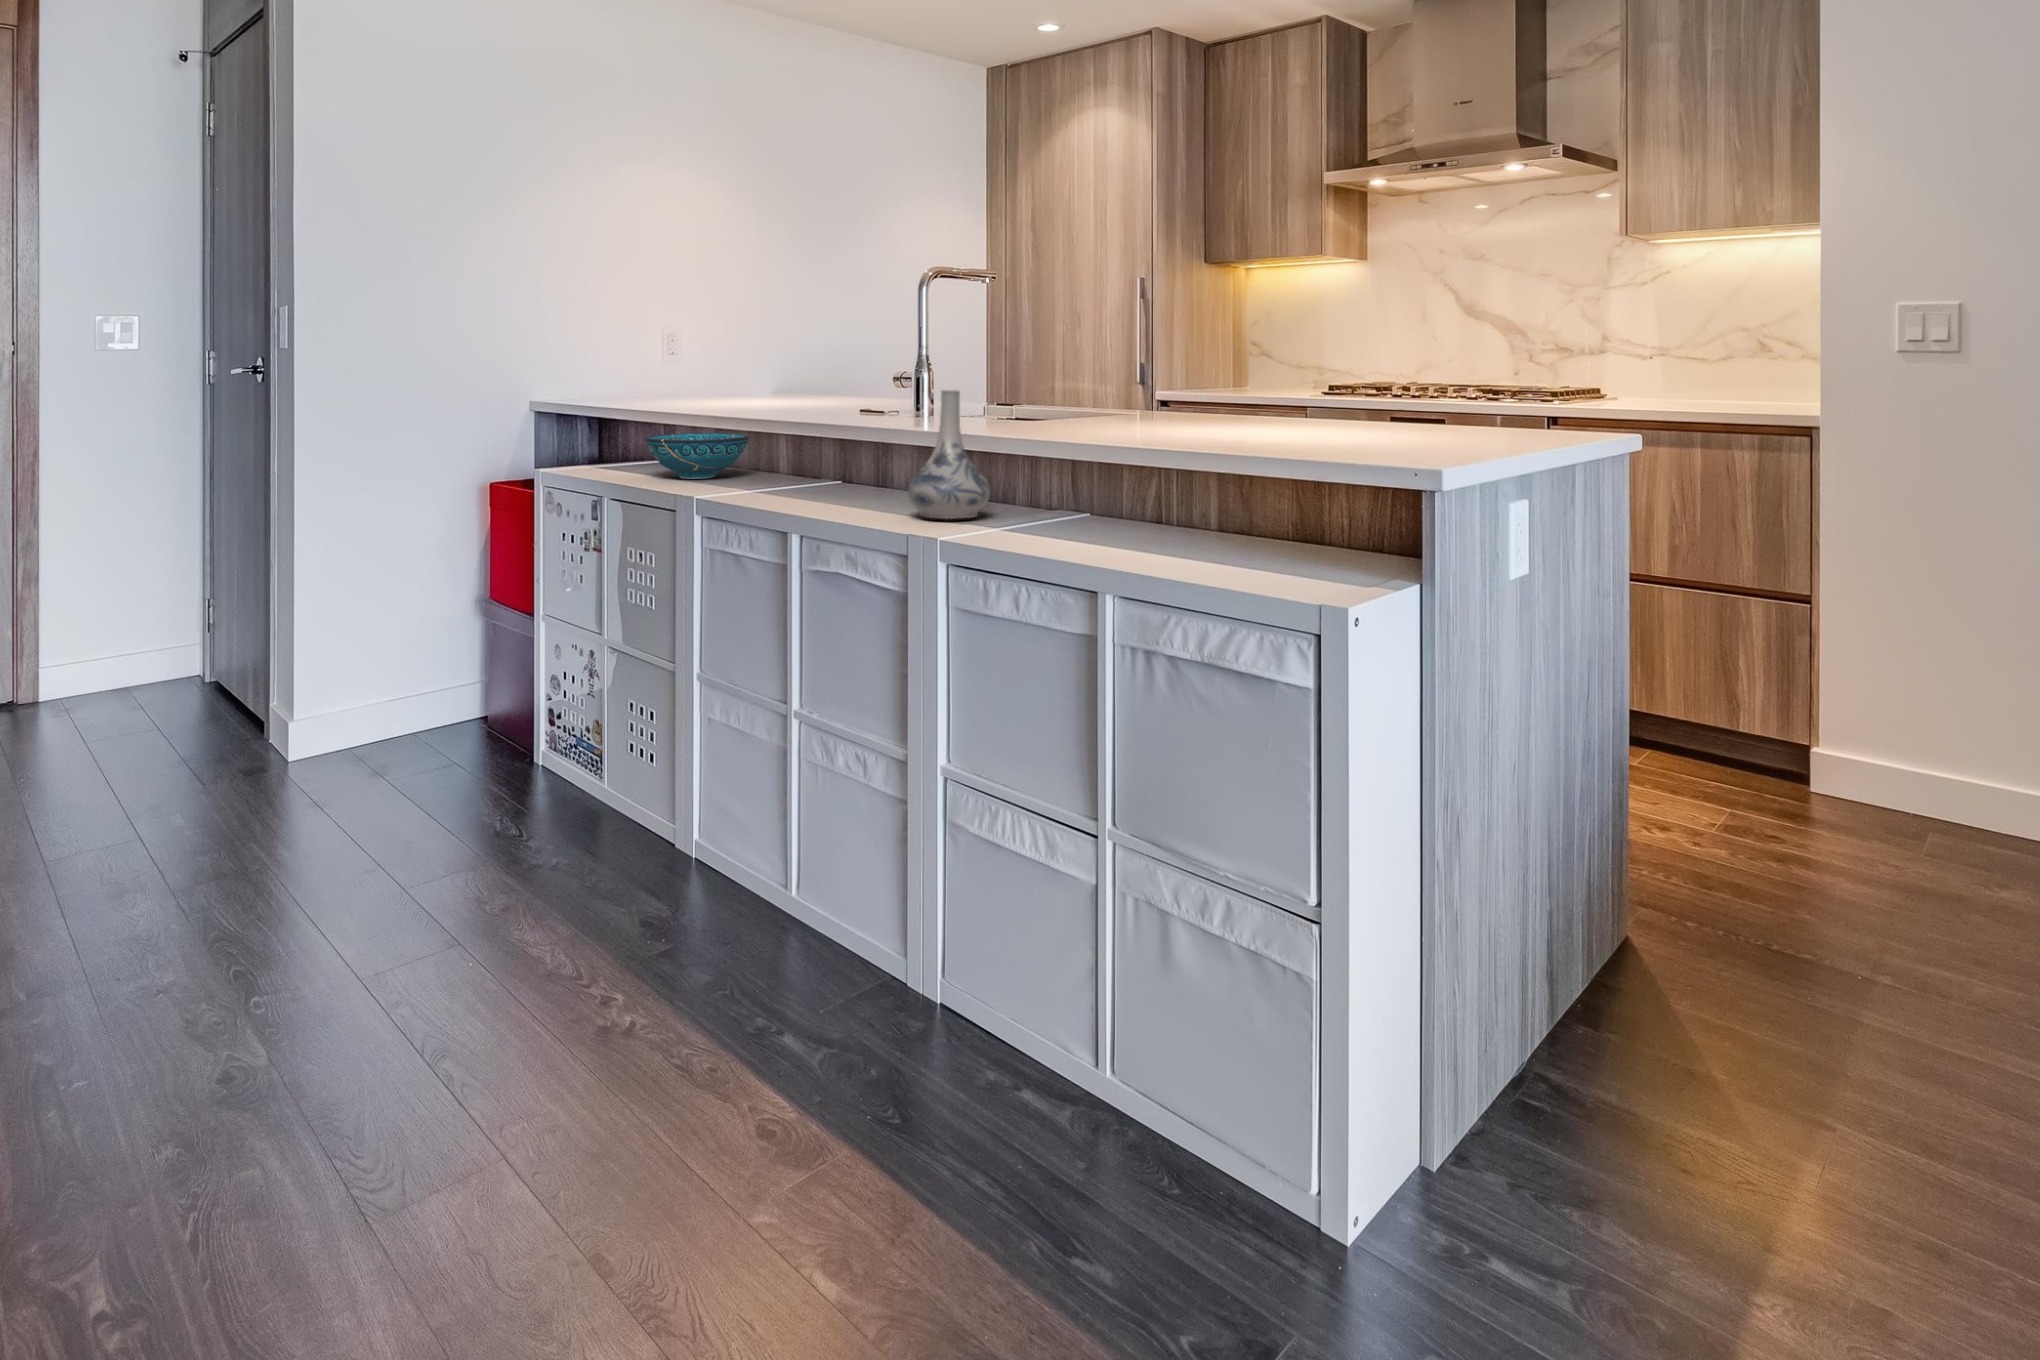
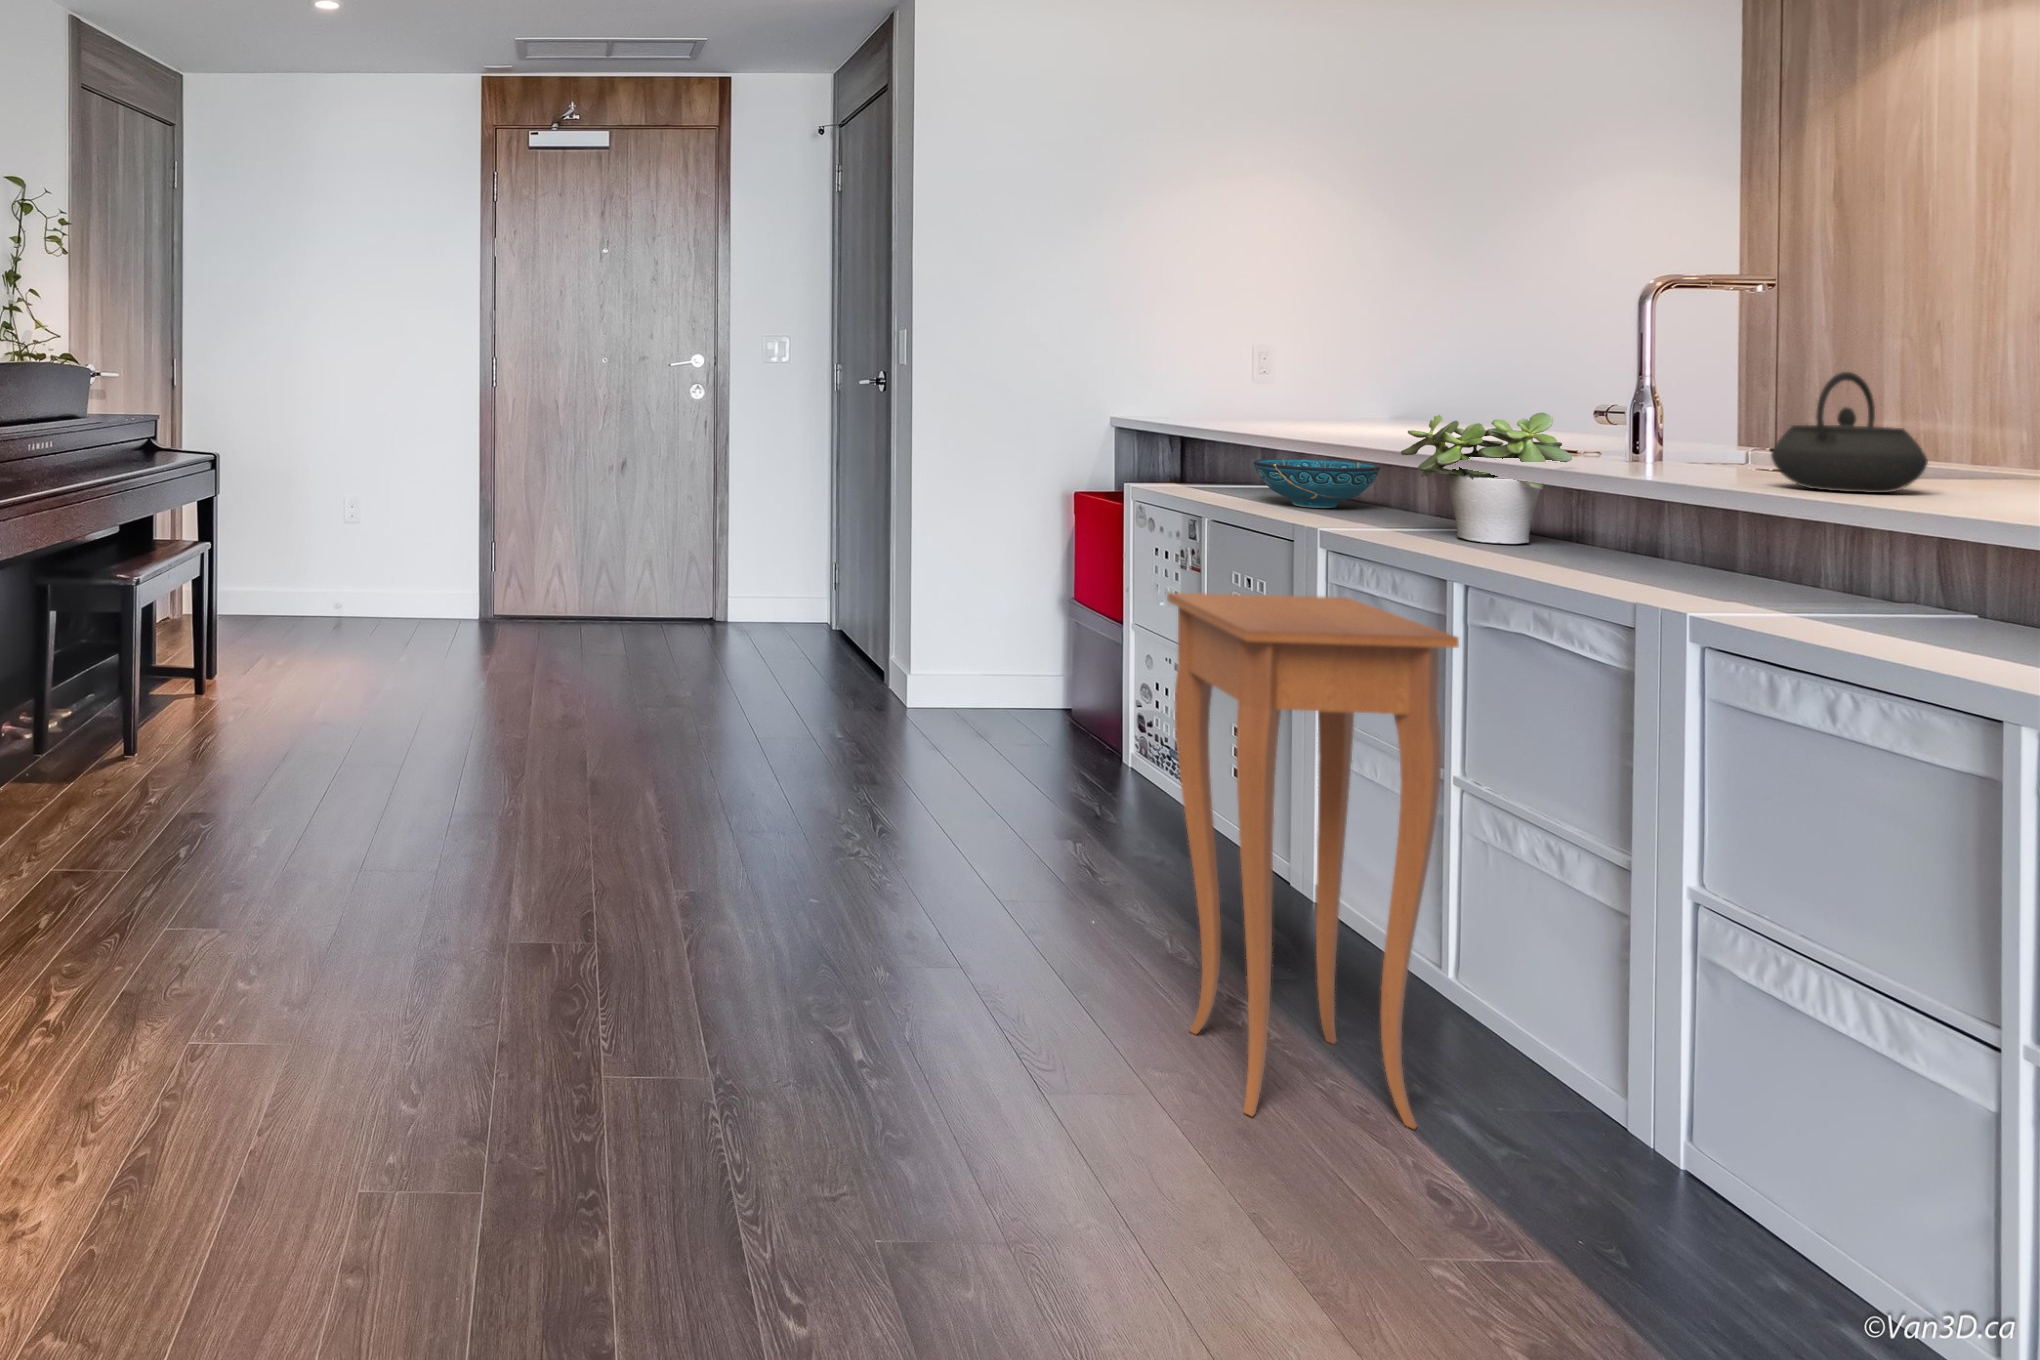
kettle: none [990,341,1069,432] -> present [1771,372,1928,493]
potted plant: none [758,380,876,497] -> present [1401,413,1572,544]
decorative vase: present [909,390,990,519] -> none [1632,432,1774,593]
side table: none [539,560,785,1108] -> present [1167,592,1459,1129]

